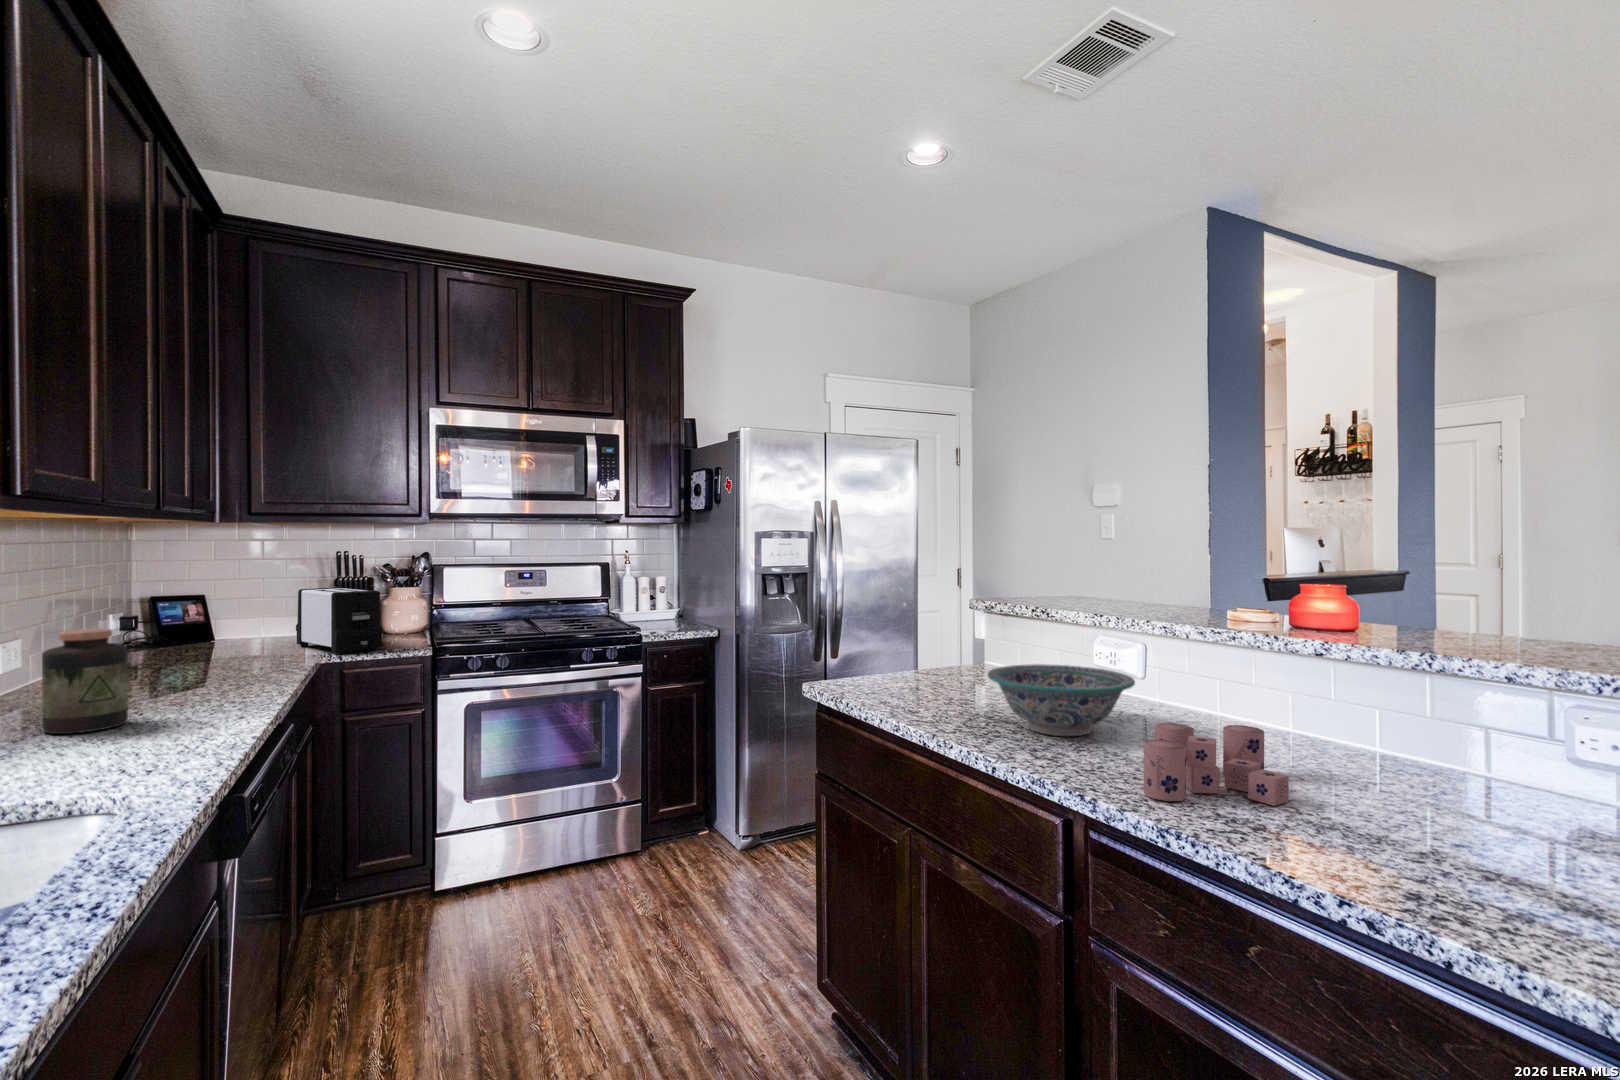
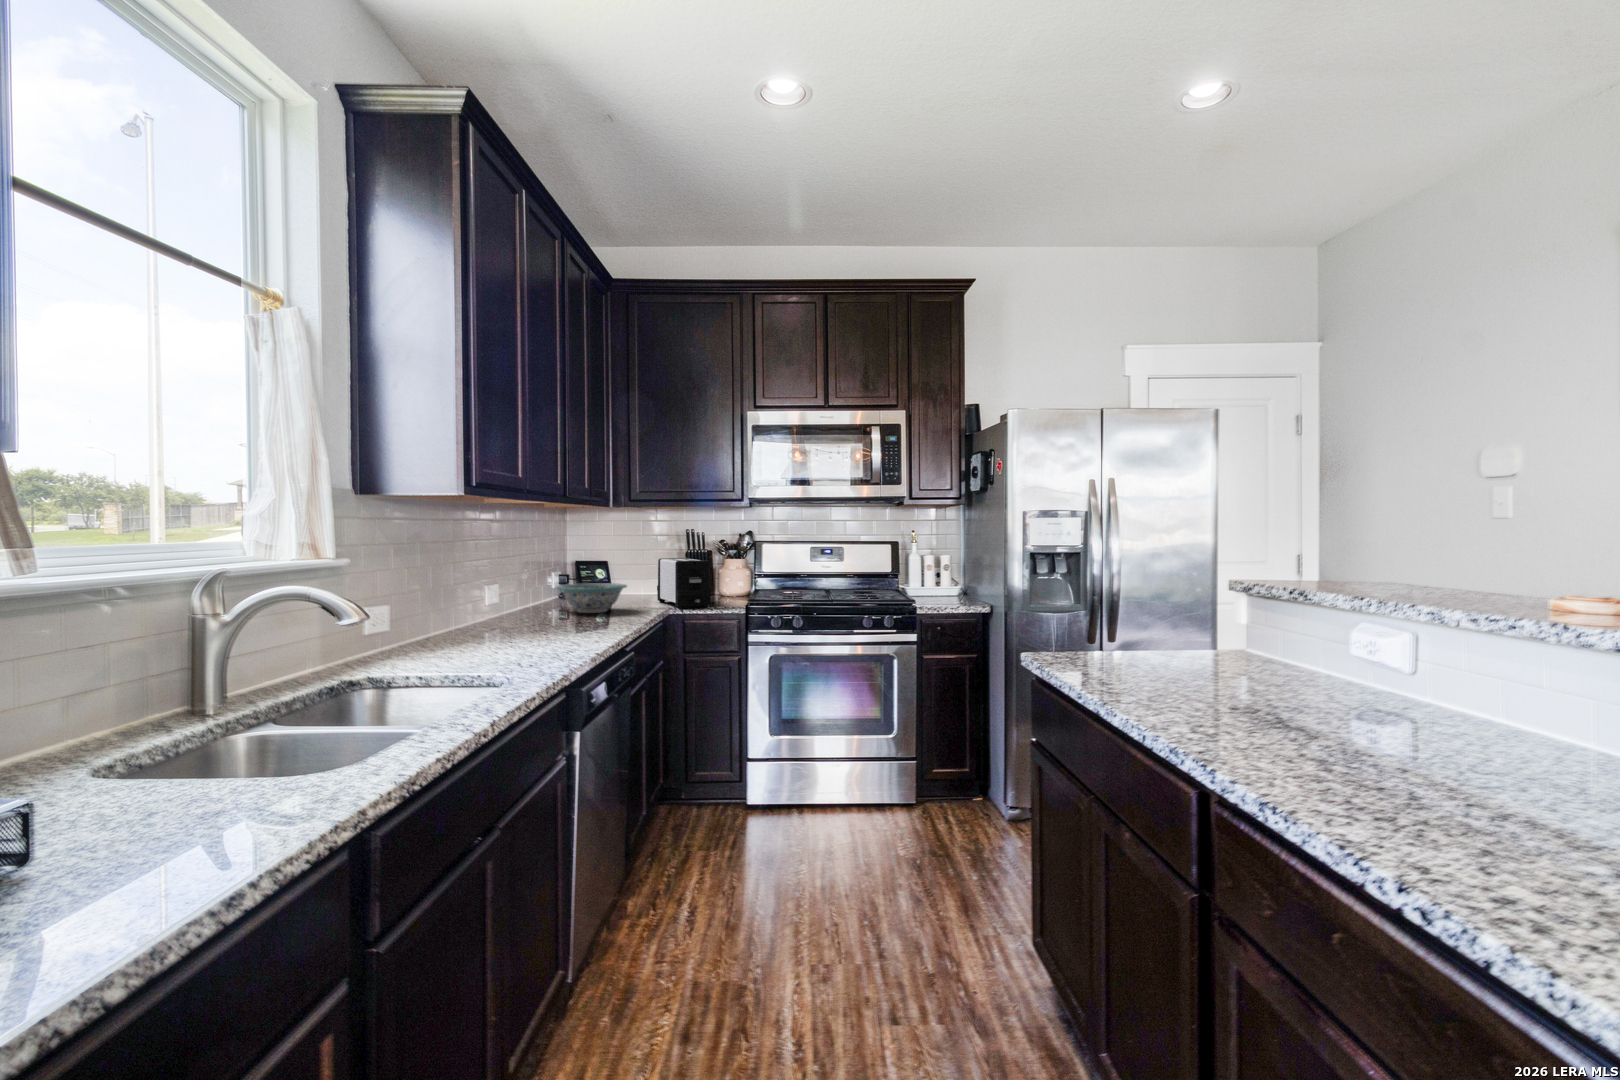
jar: present [42,629,128,734] -> none [484,576,530,644]
decorative bowl: present [988,664,1135,736] -> present [557,583,627,613]
candle: present [1144,723,1289,806] -> none [1276,705,1460,802]

